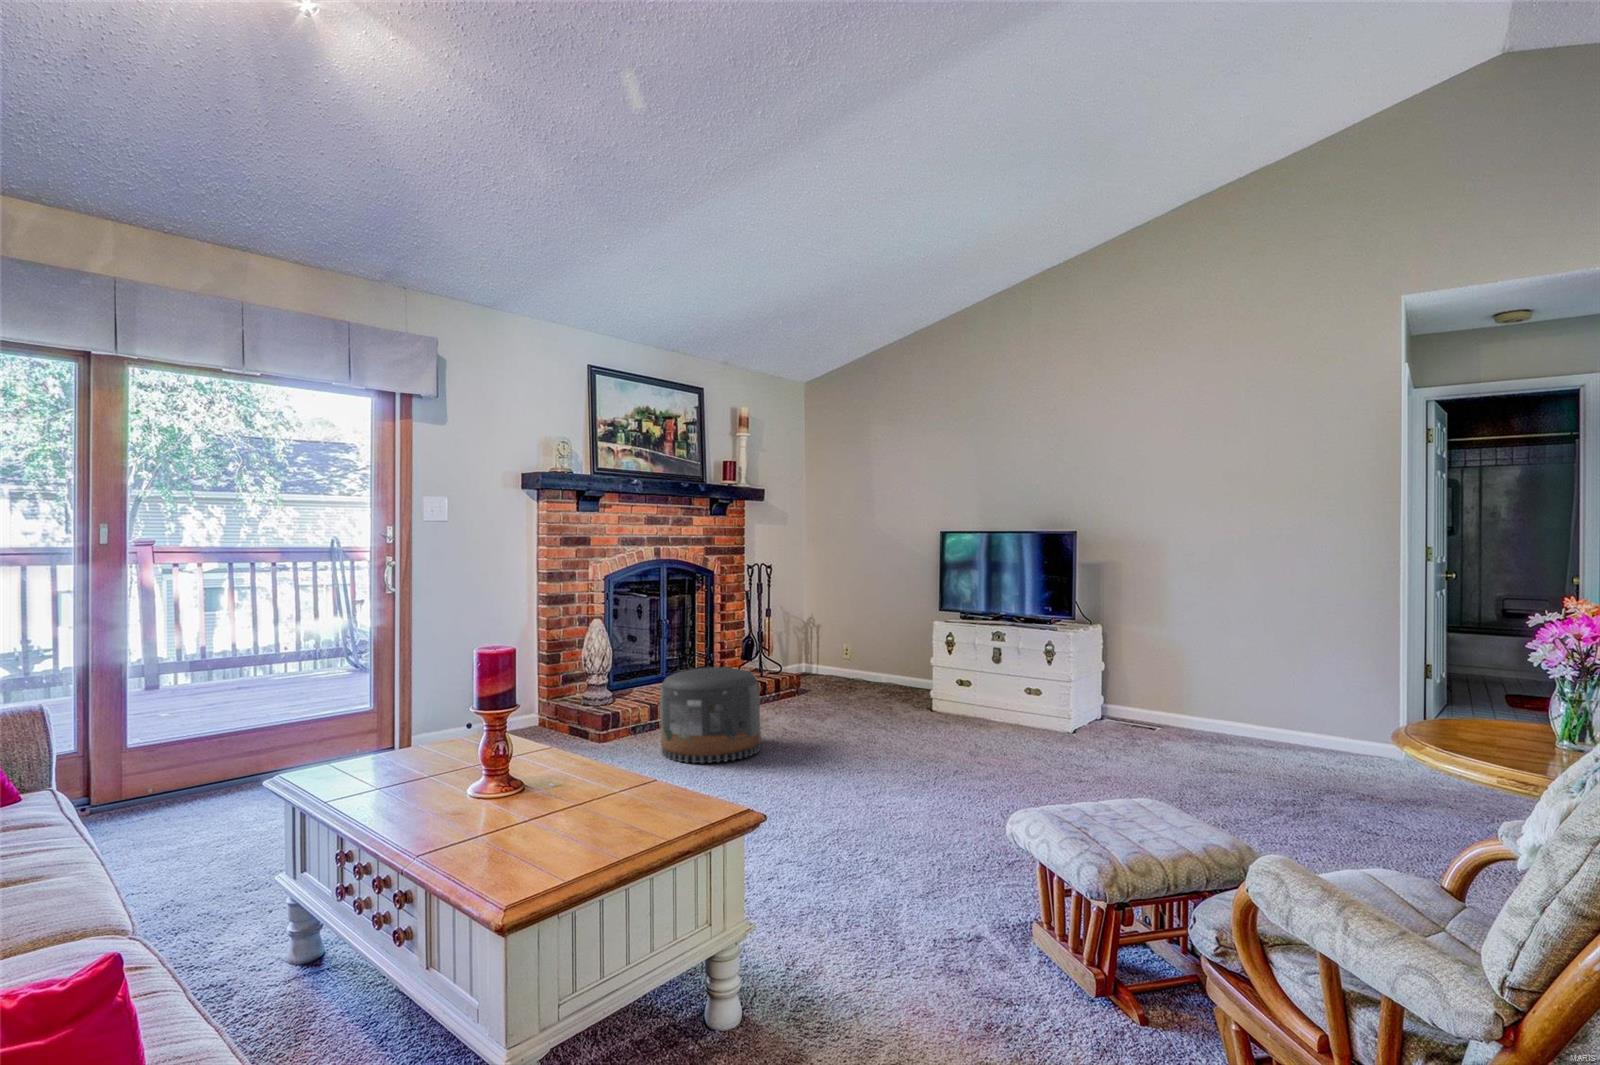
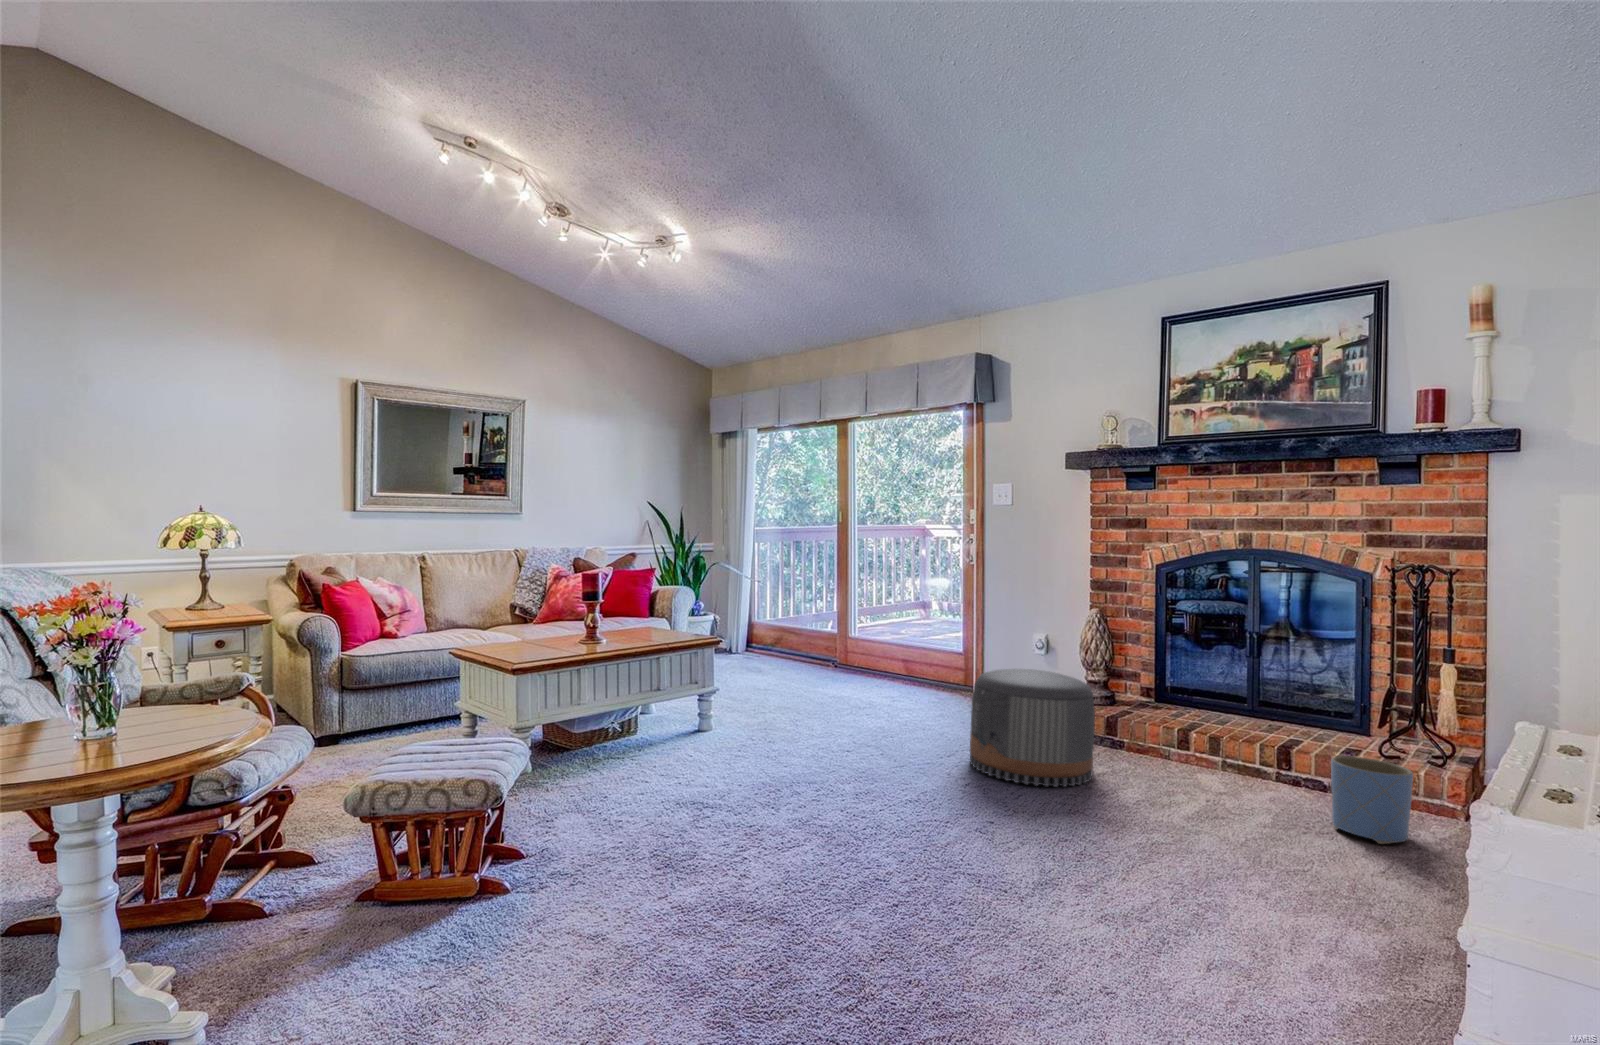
planter: none [794,667,830,709] -> present [1331,756,1413,844]

